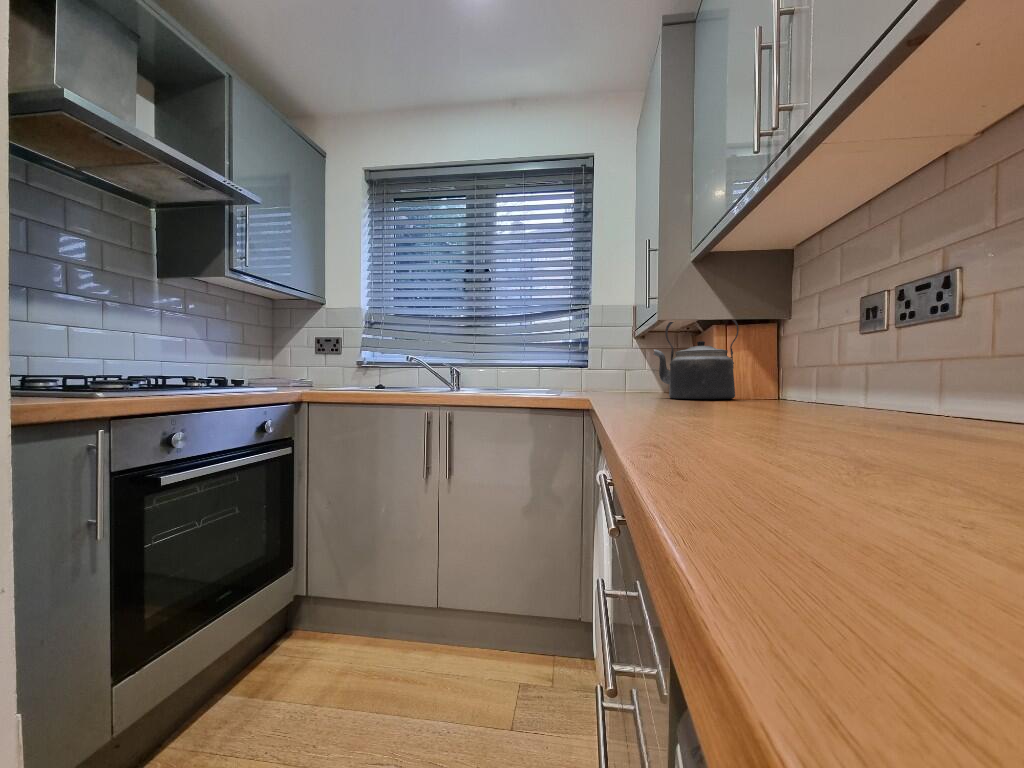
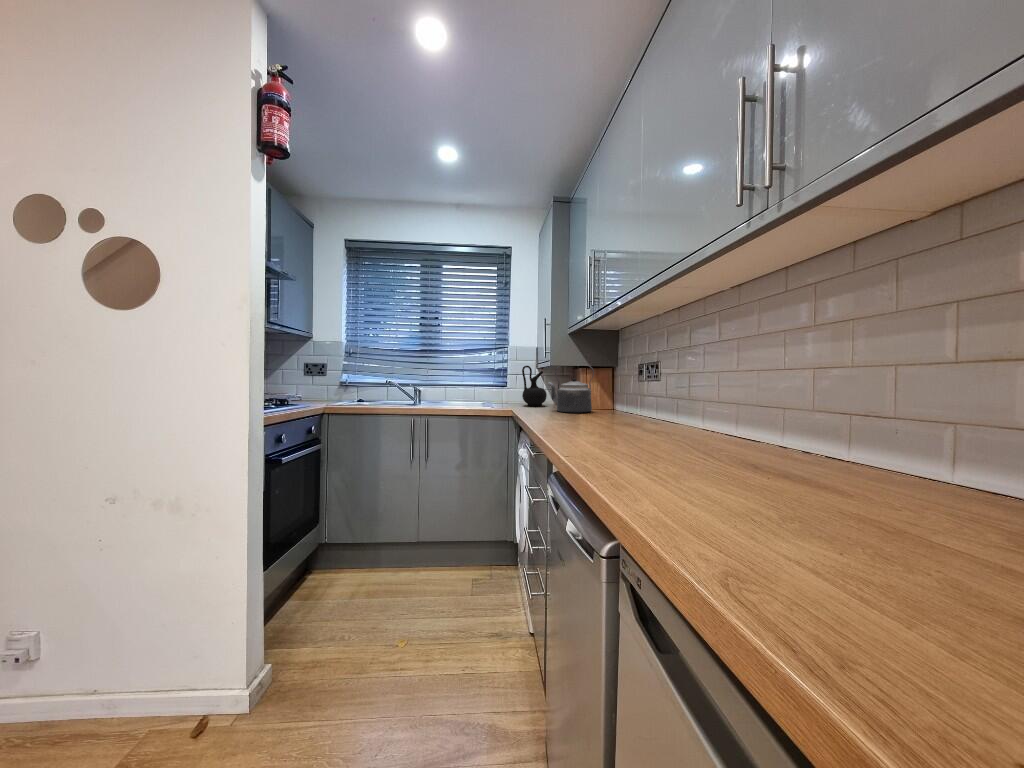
ceramic jug: none [611,330,652,394] -> present [522,366,547,406]

